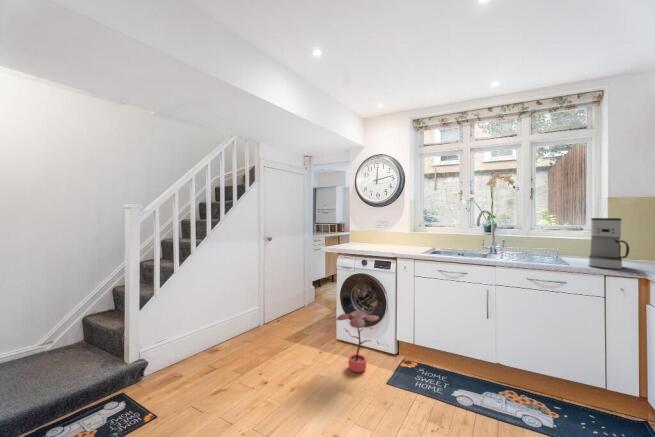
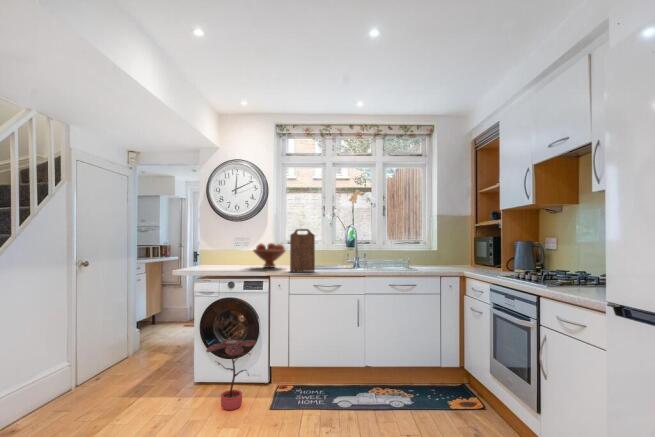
cutting board: none [416,217,441,258] -> present [290,229,315,271]
coffee maker: present [589,218,629,269] -> none [426,229,449,269]
fruit bowl: none [385,228,416,251] -> present [254,243,285,268]

